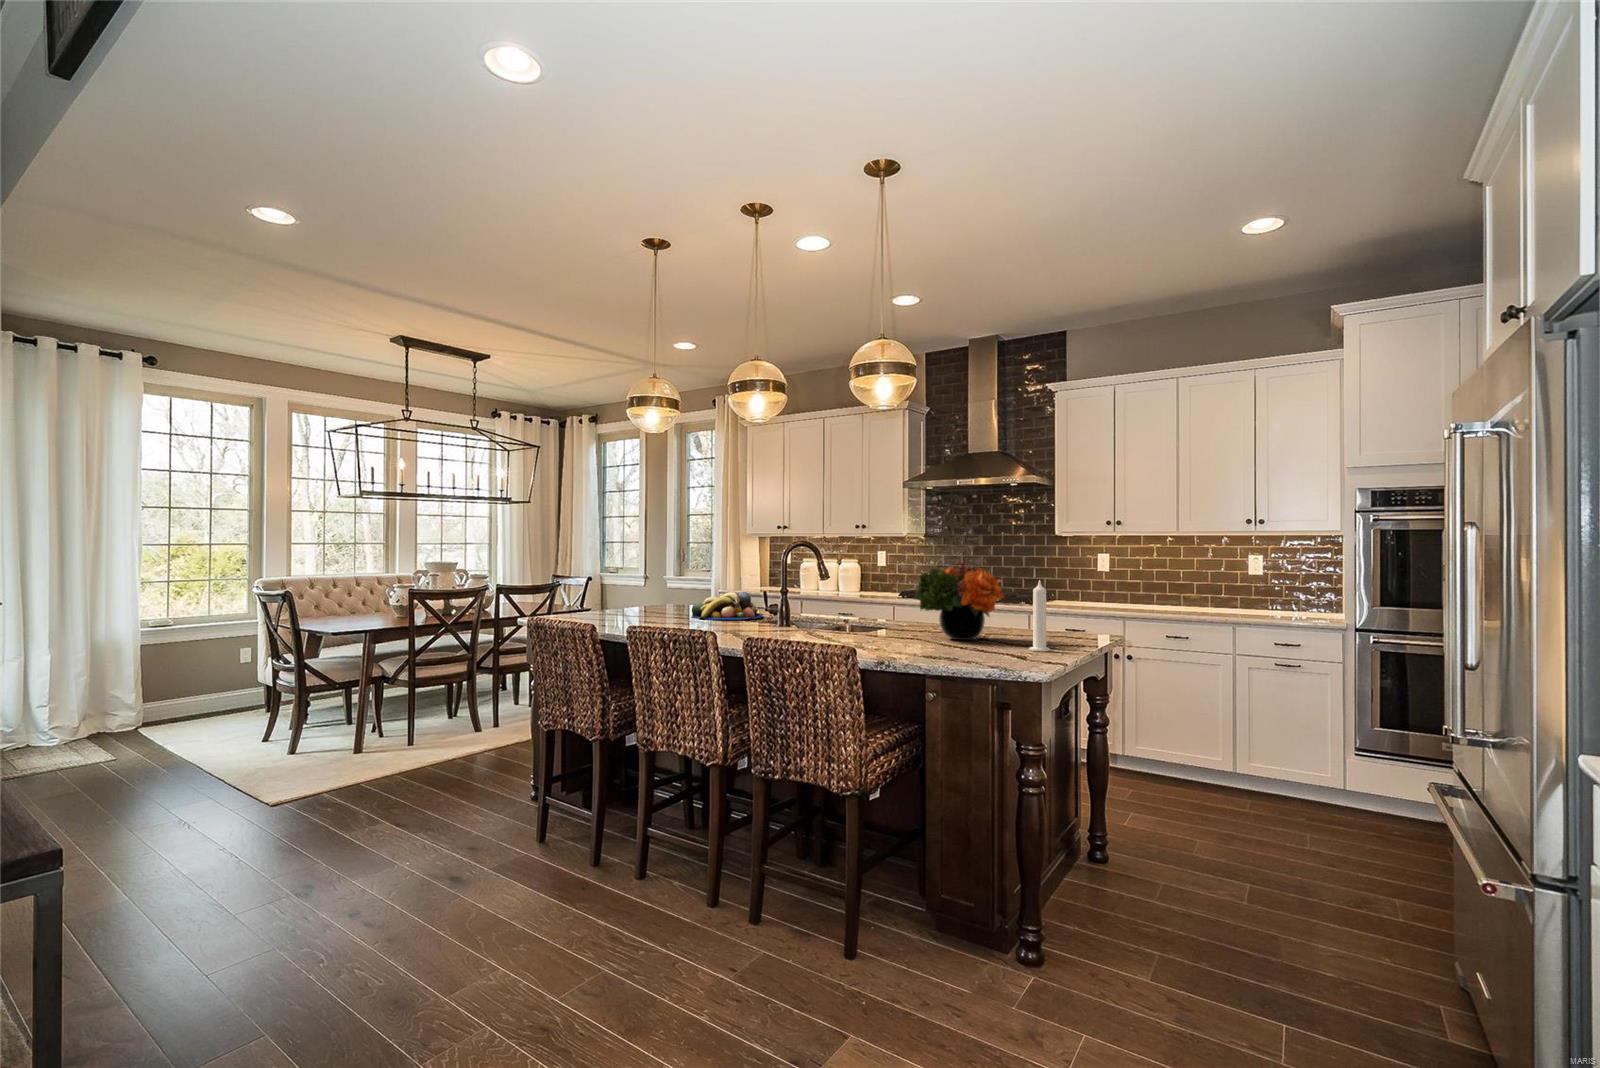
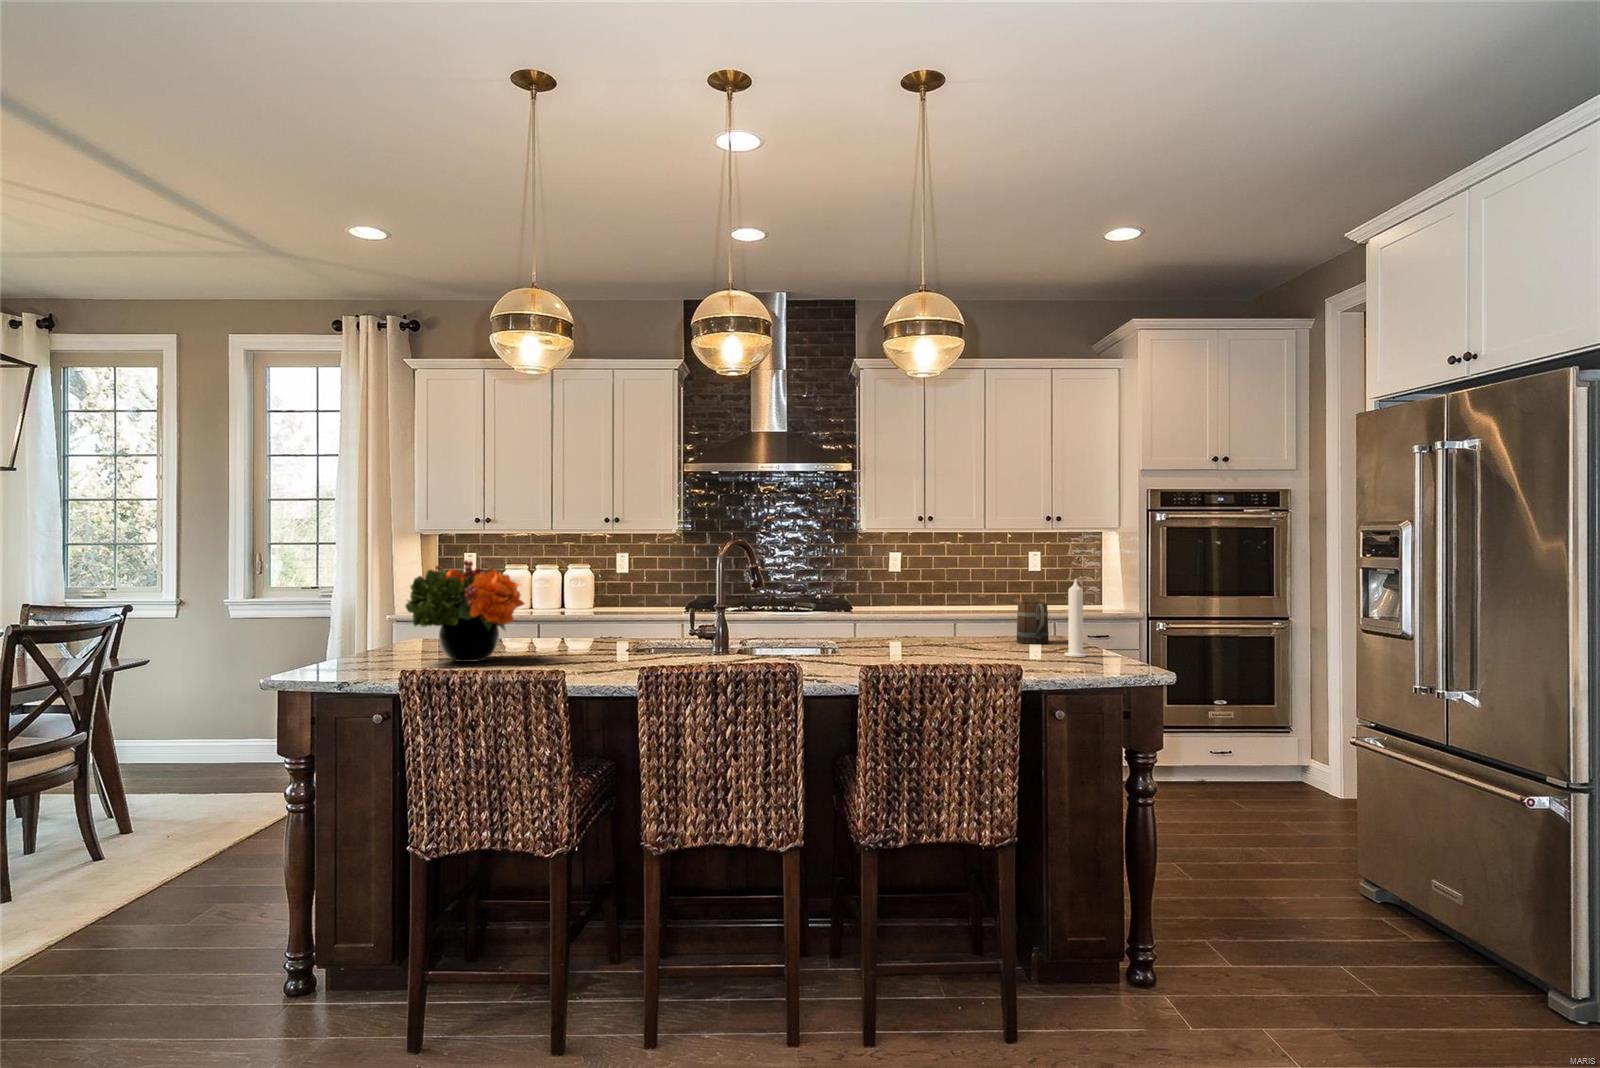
flower arrangement: present [915,561,1004,640] -> present [406,560,524,662]
fruit bowl: present [691,592,763,620] -> none [538,610,637,652]
mug: none [1055,601,1086,640] -> present [1017,602,1049,644]

